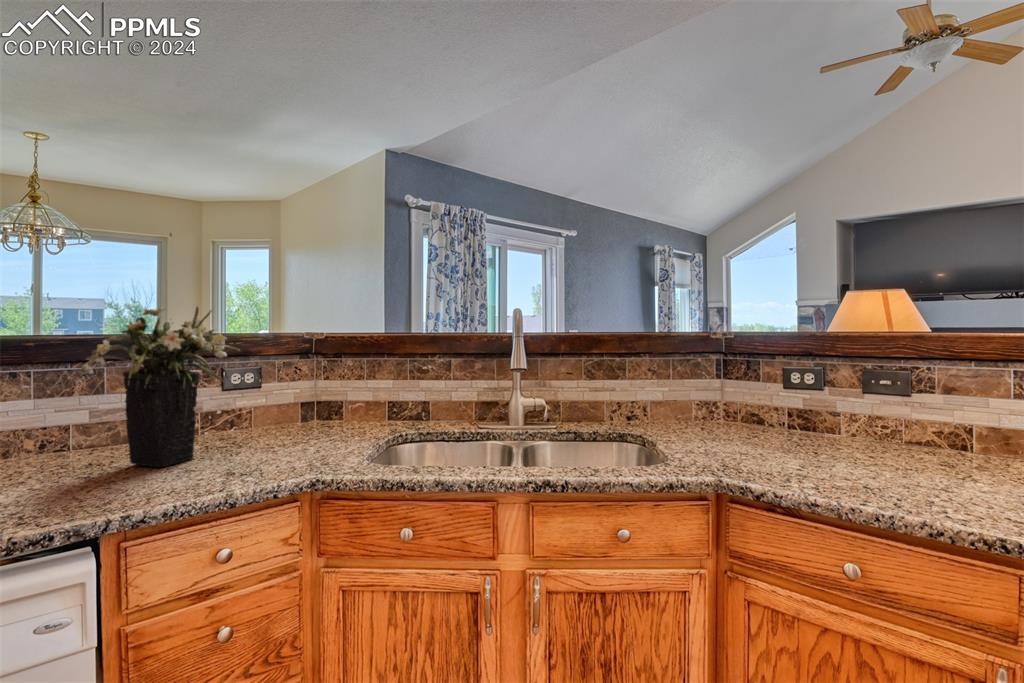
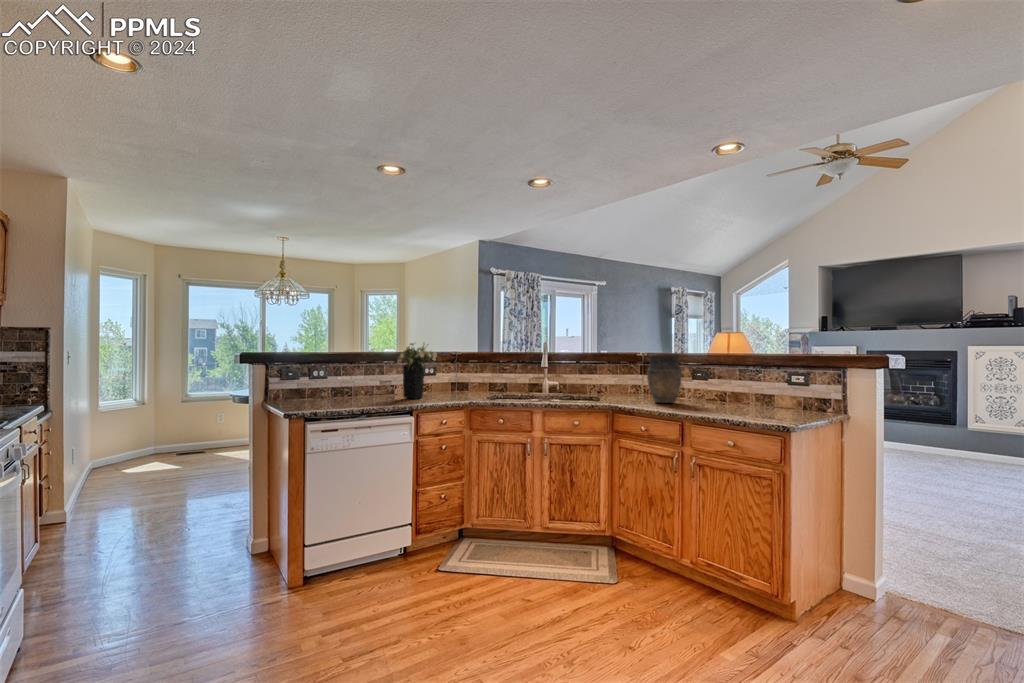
vase: none [795,334,904,468] -> present [647,354,682,403]

